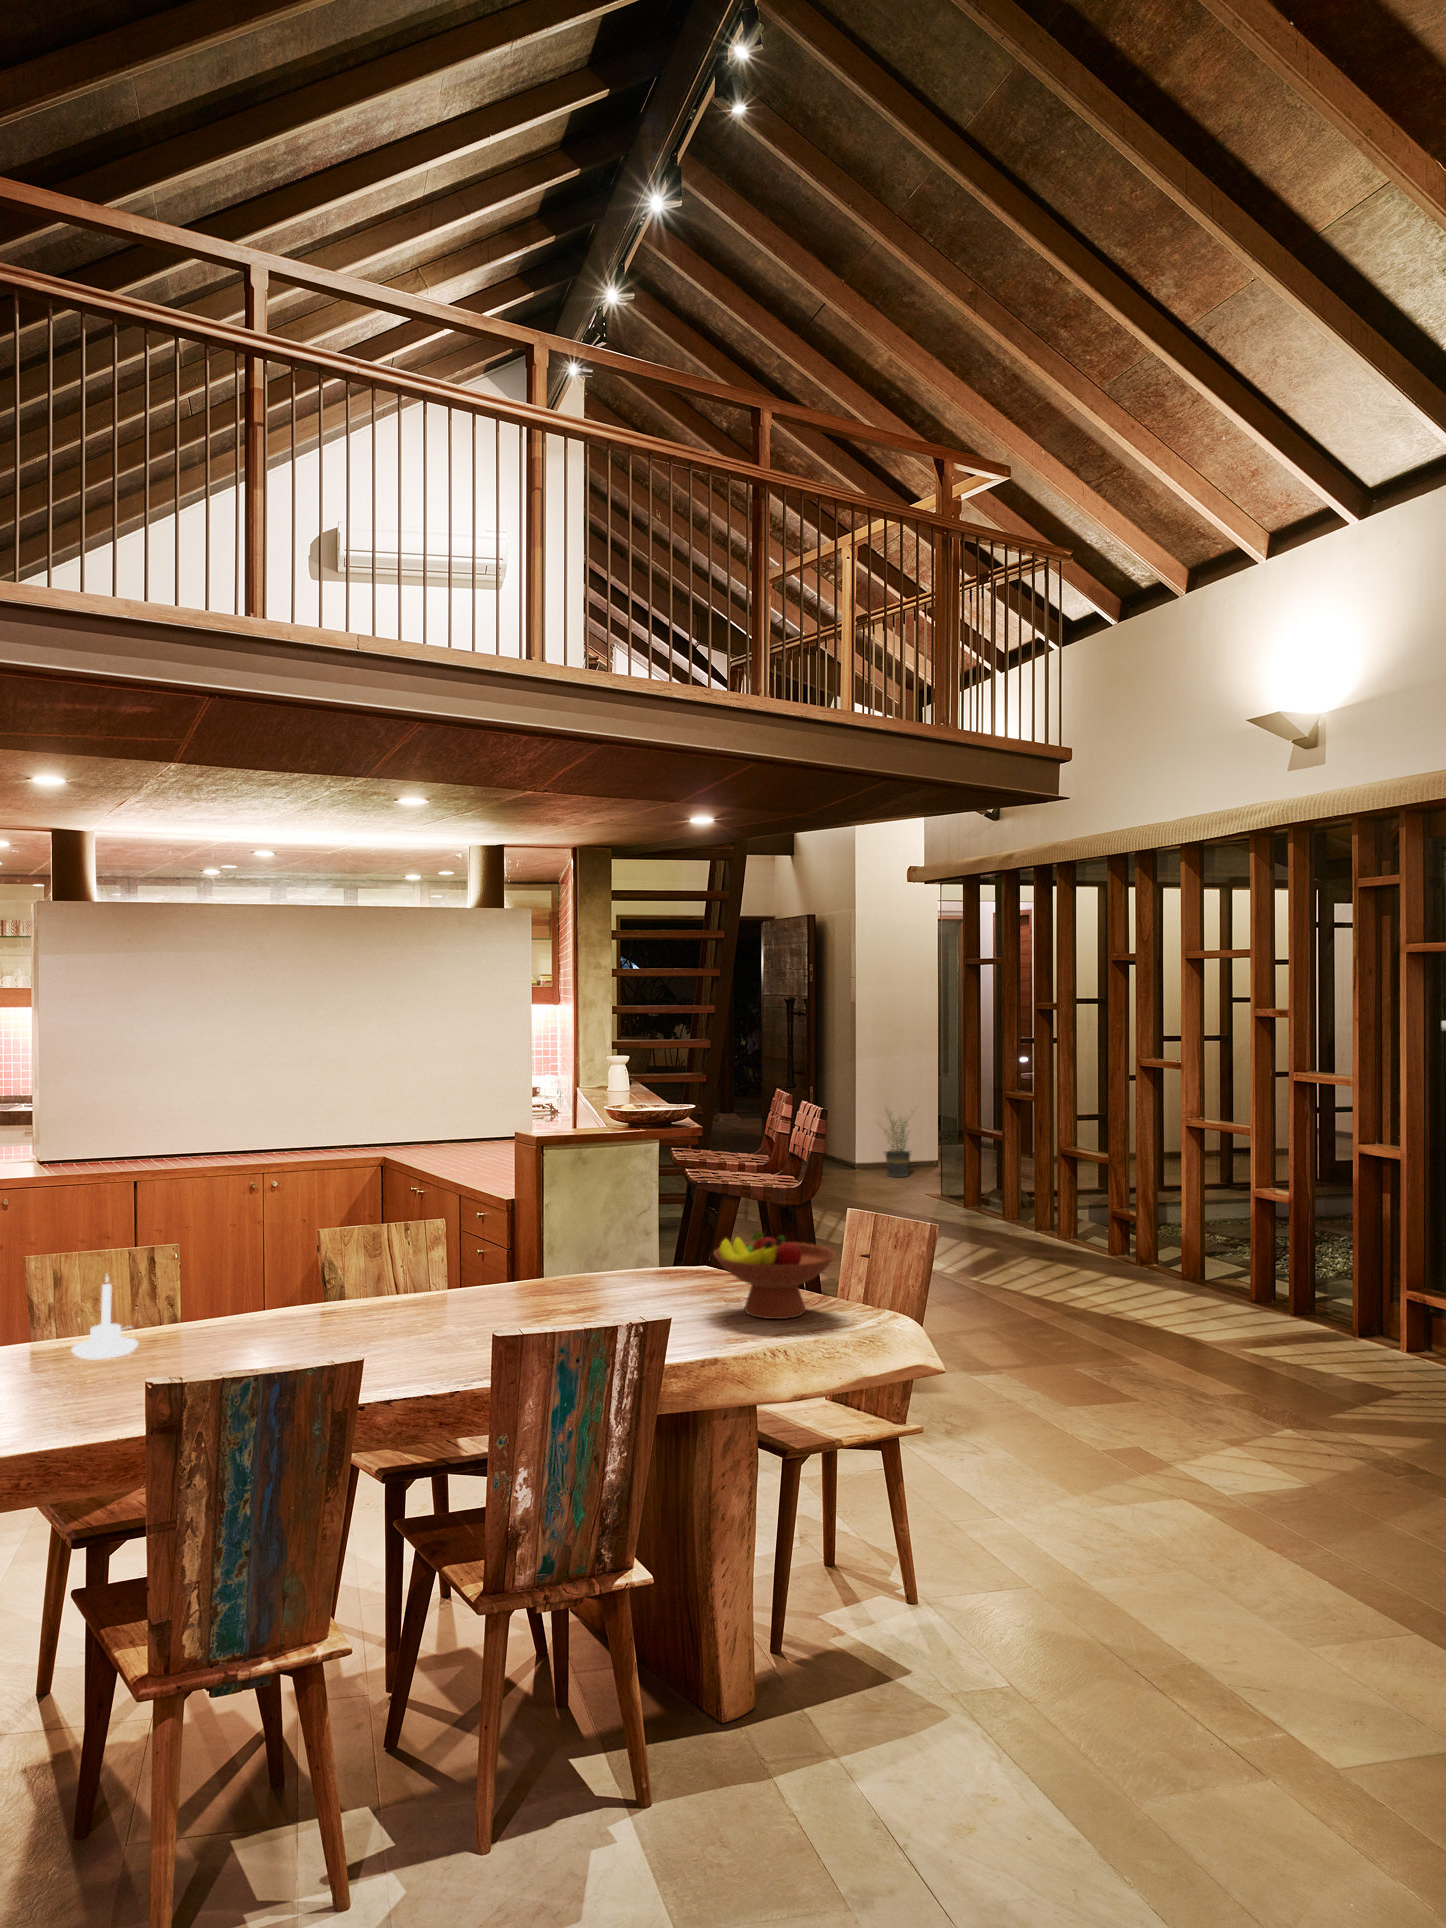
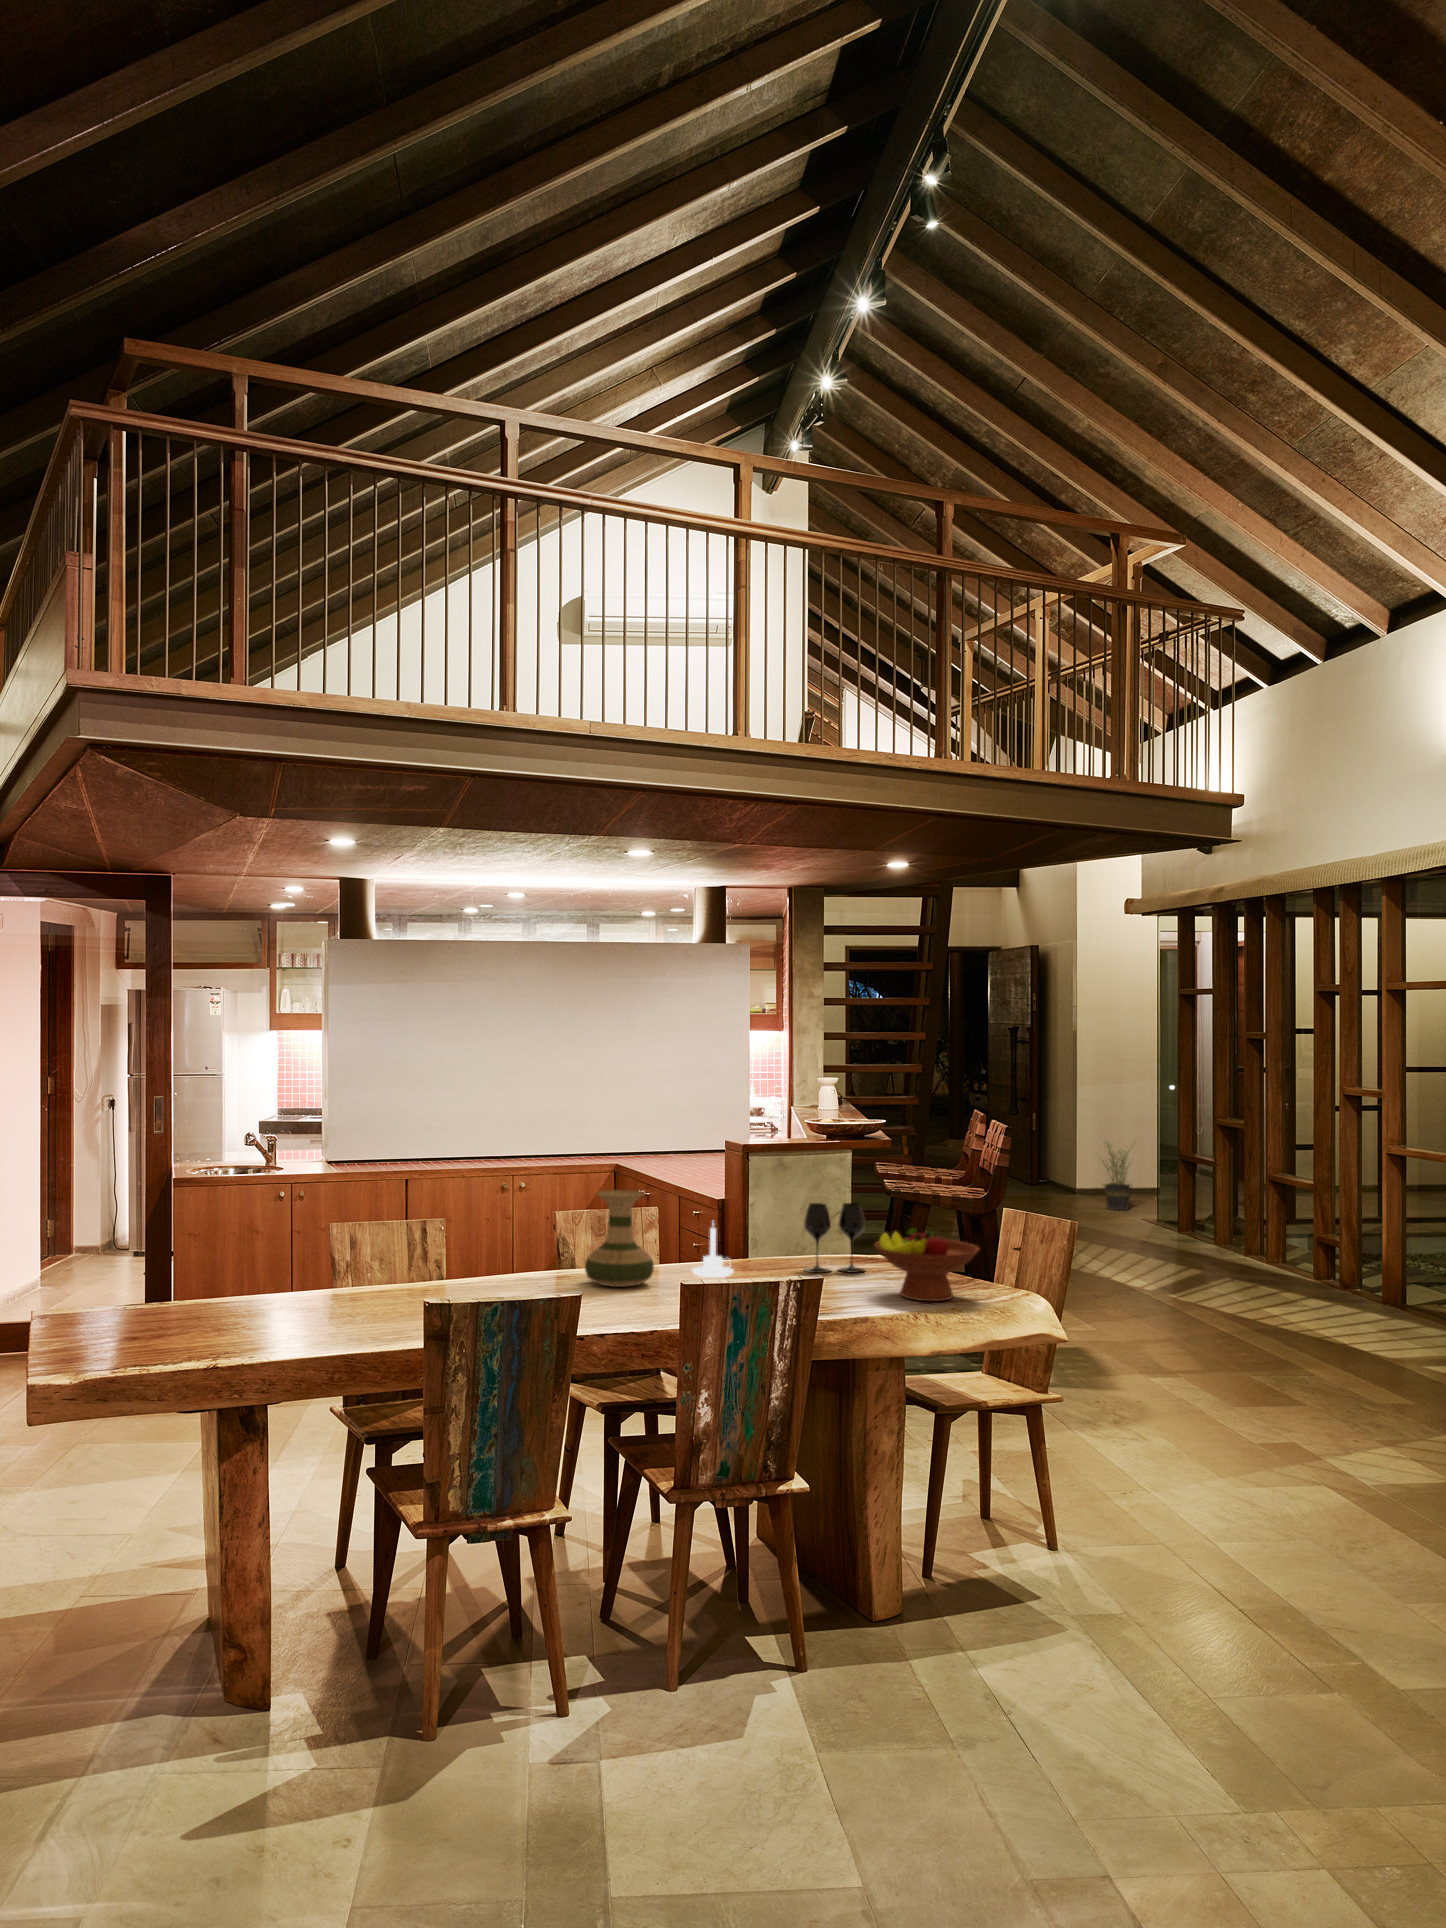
vase: none [359,1201,447,1323] -> present [585,1190,654,1287]
wine glass: none [623,1202,695,1287] -> present [804,1203,865,1273]
candle holder: present [71,1276,138,1359] -> present [692,1223,734,1278]

